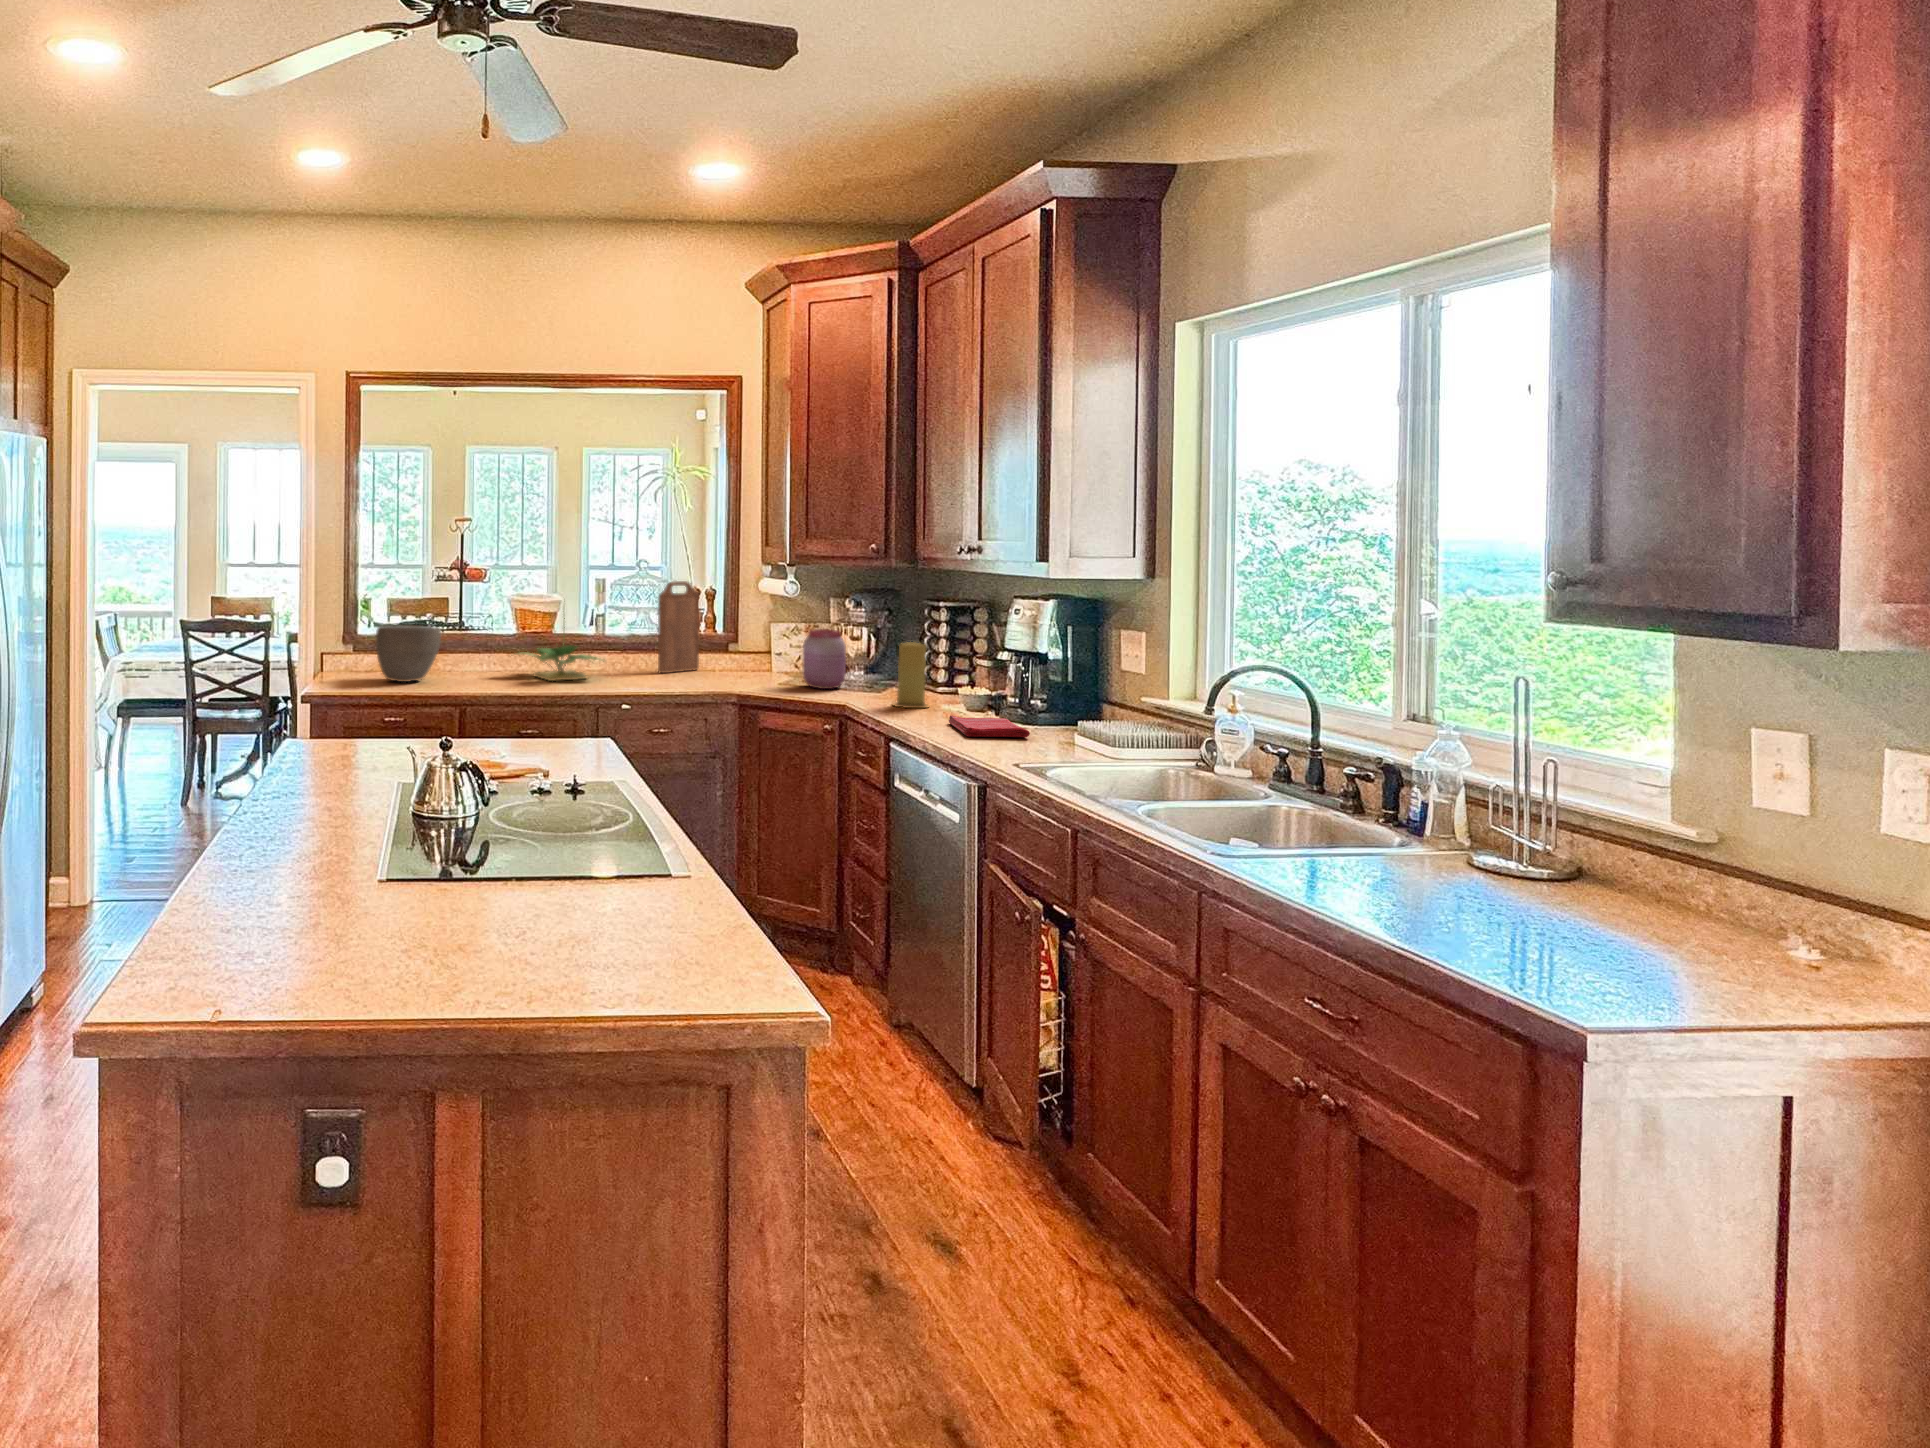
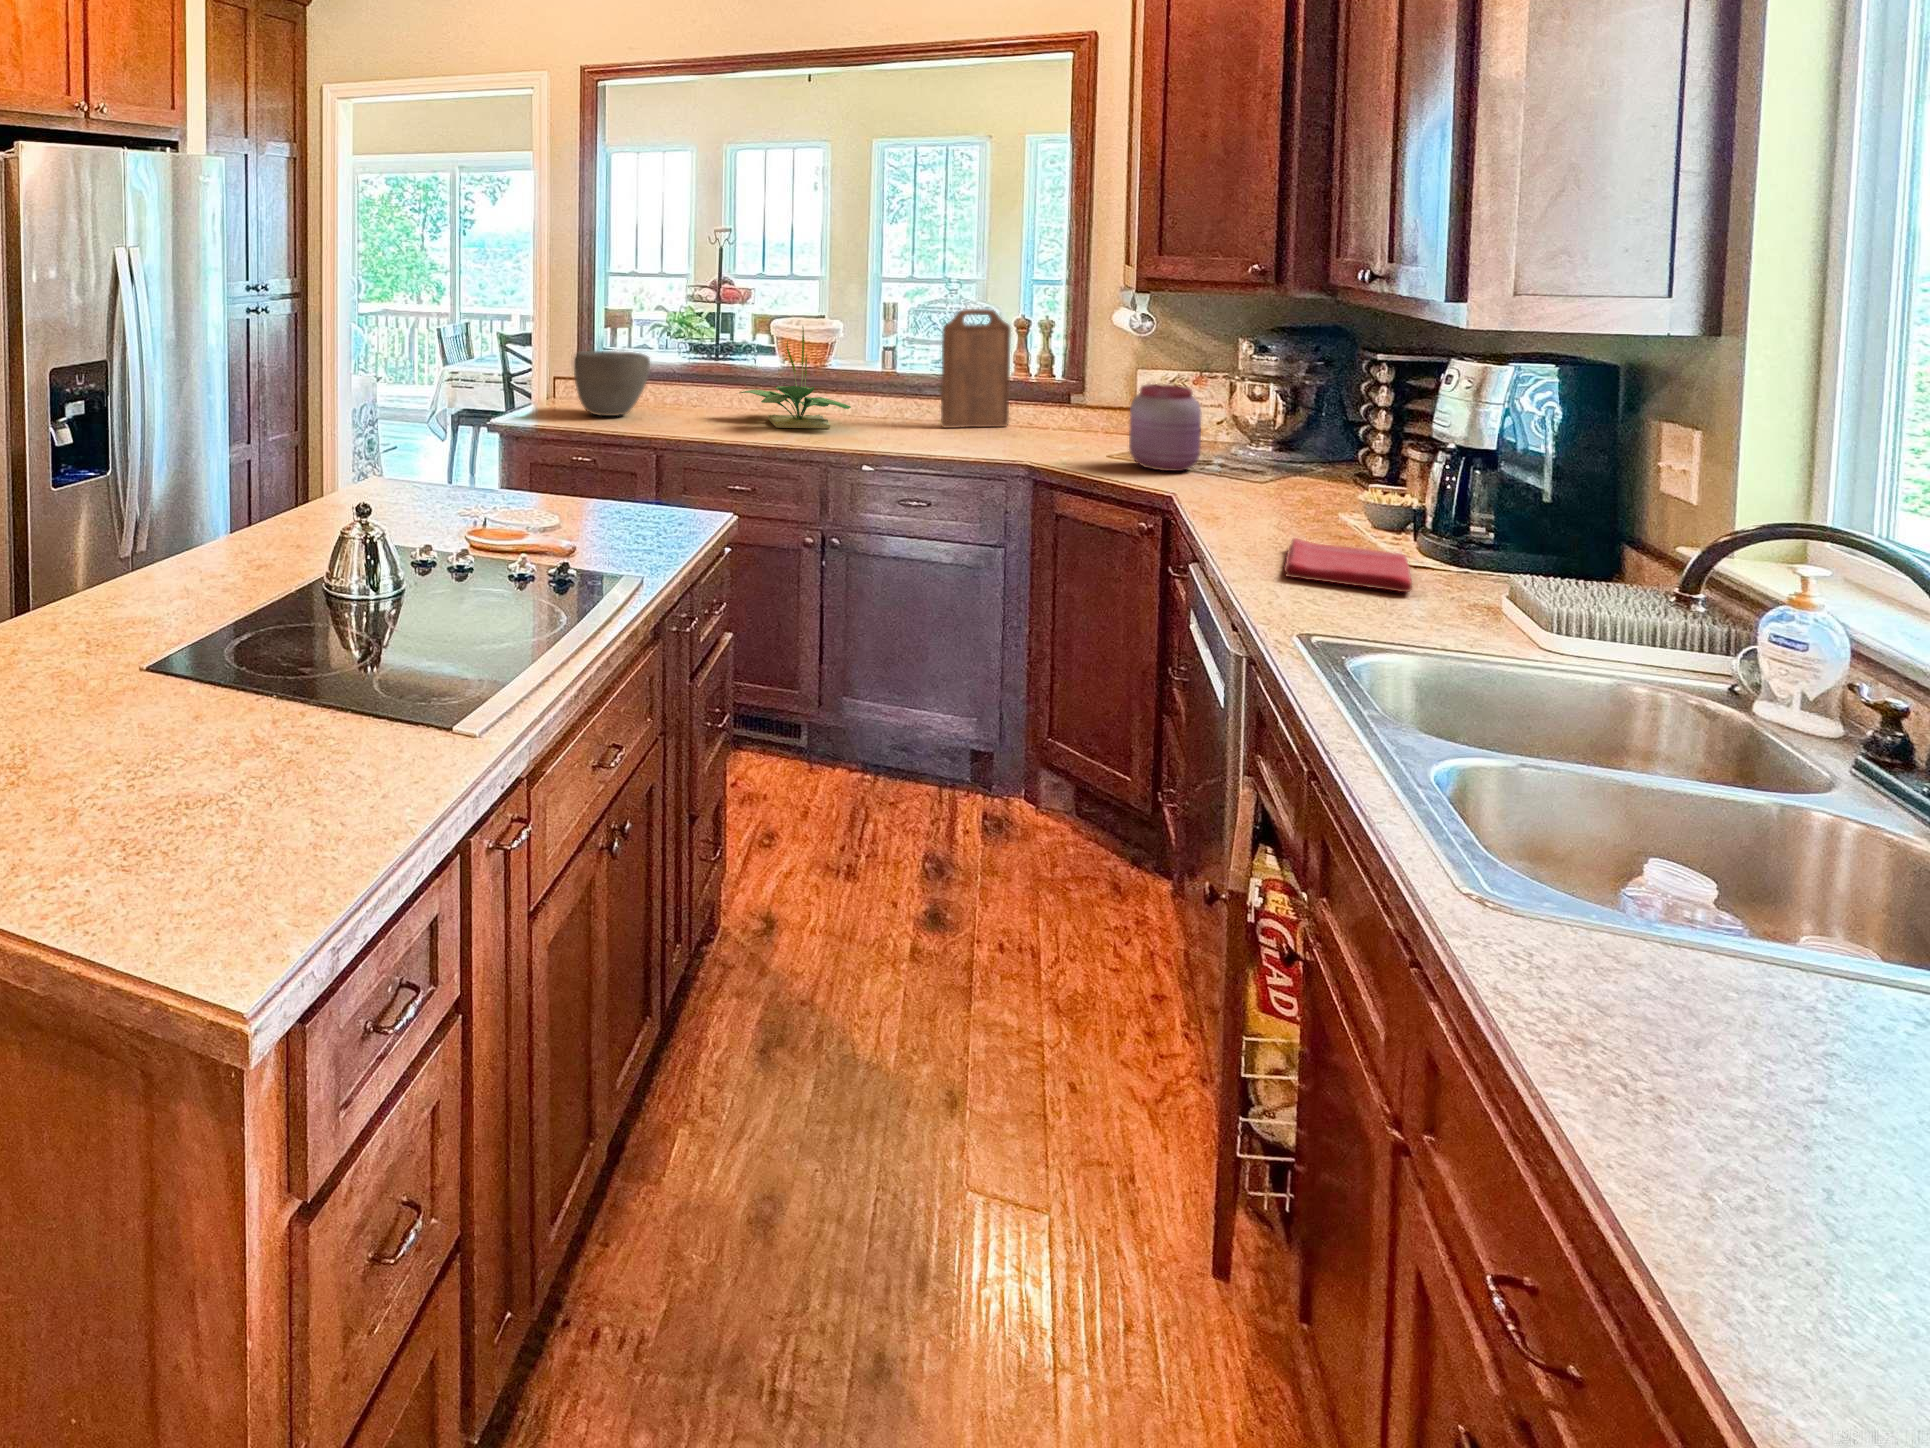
candle: present [893,642,928,708] -> none [1234,415,1302,518]

